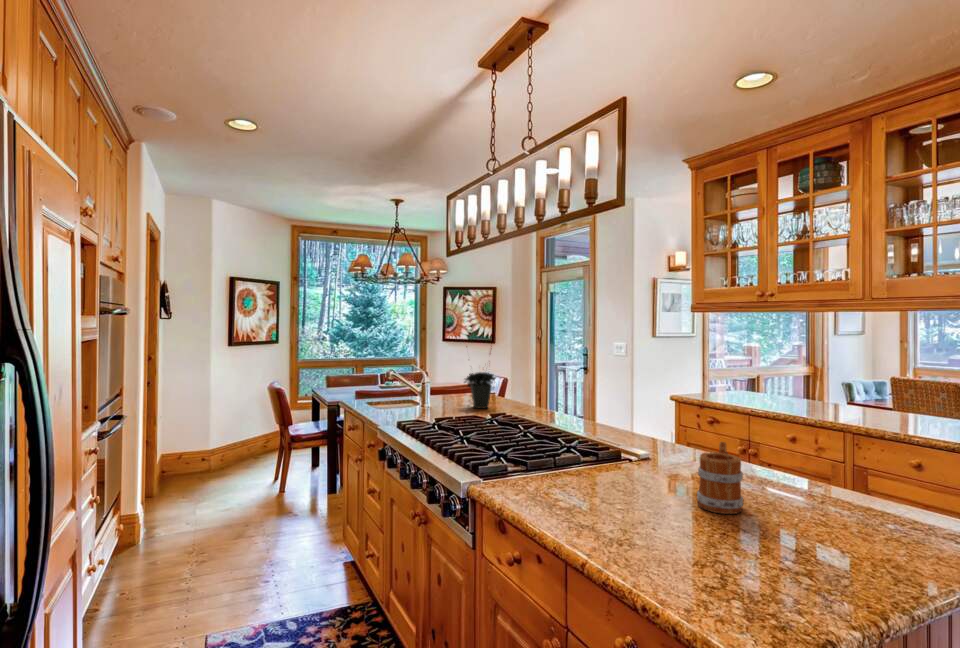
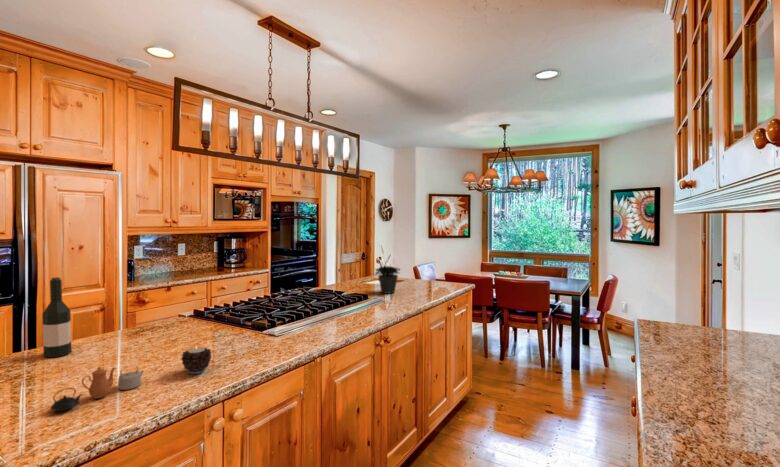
wine bottle: none [635,401,678,559] -> present [43,277,72,358]
mug: present [697,442,743,514] -> none [122,322,170,367]
candle: none [746,456,786,491] -> present [181,347,211,374]
teapot: none [797,486,916,542] -> present [51,366,143,411]

